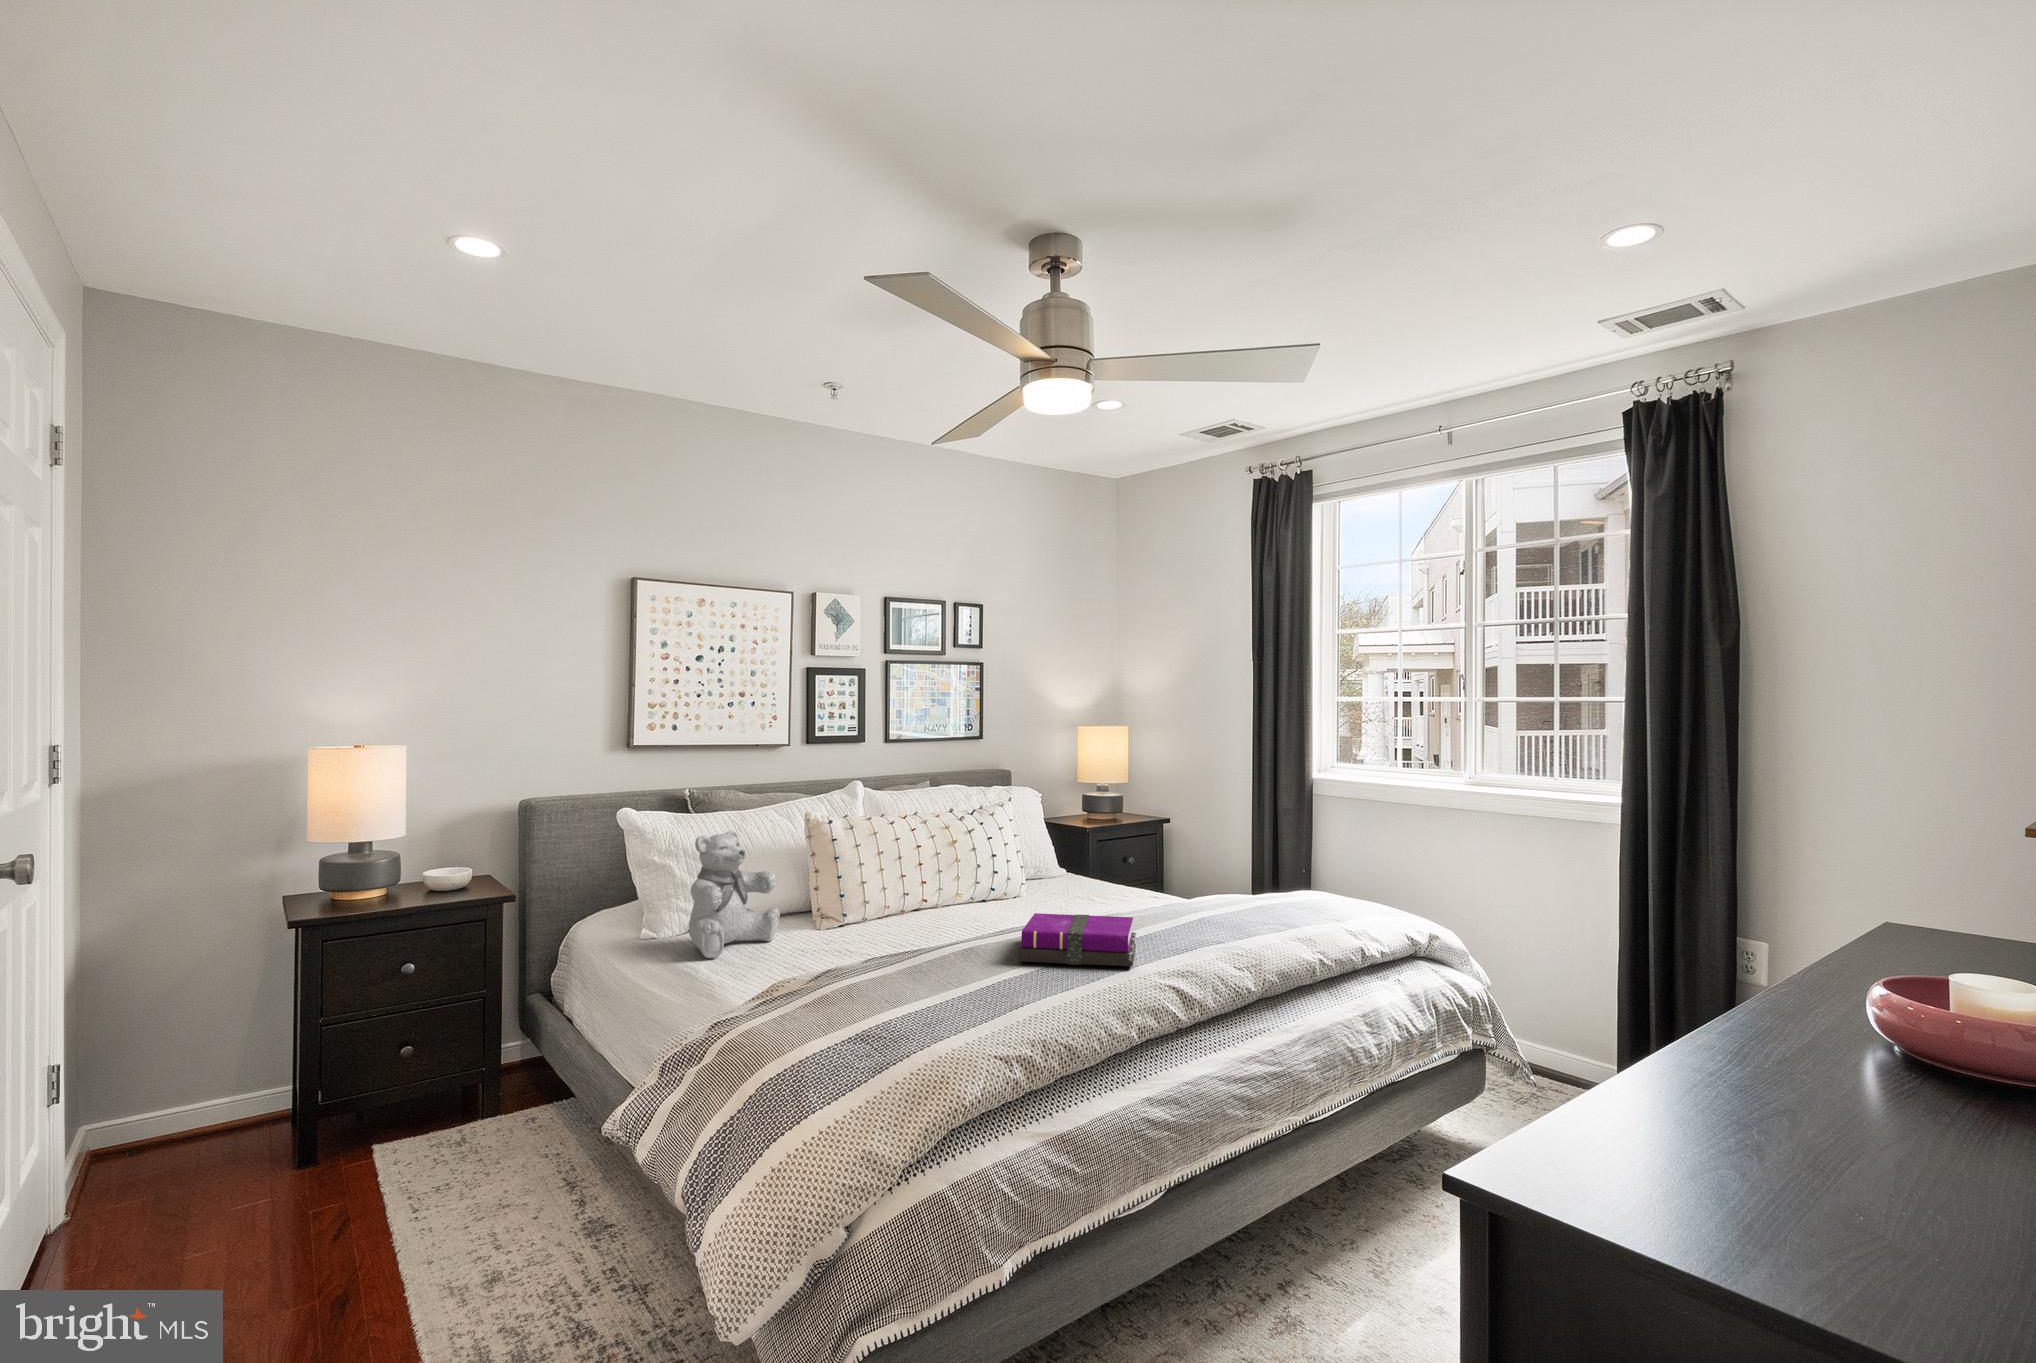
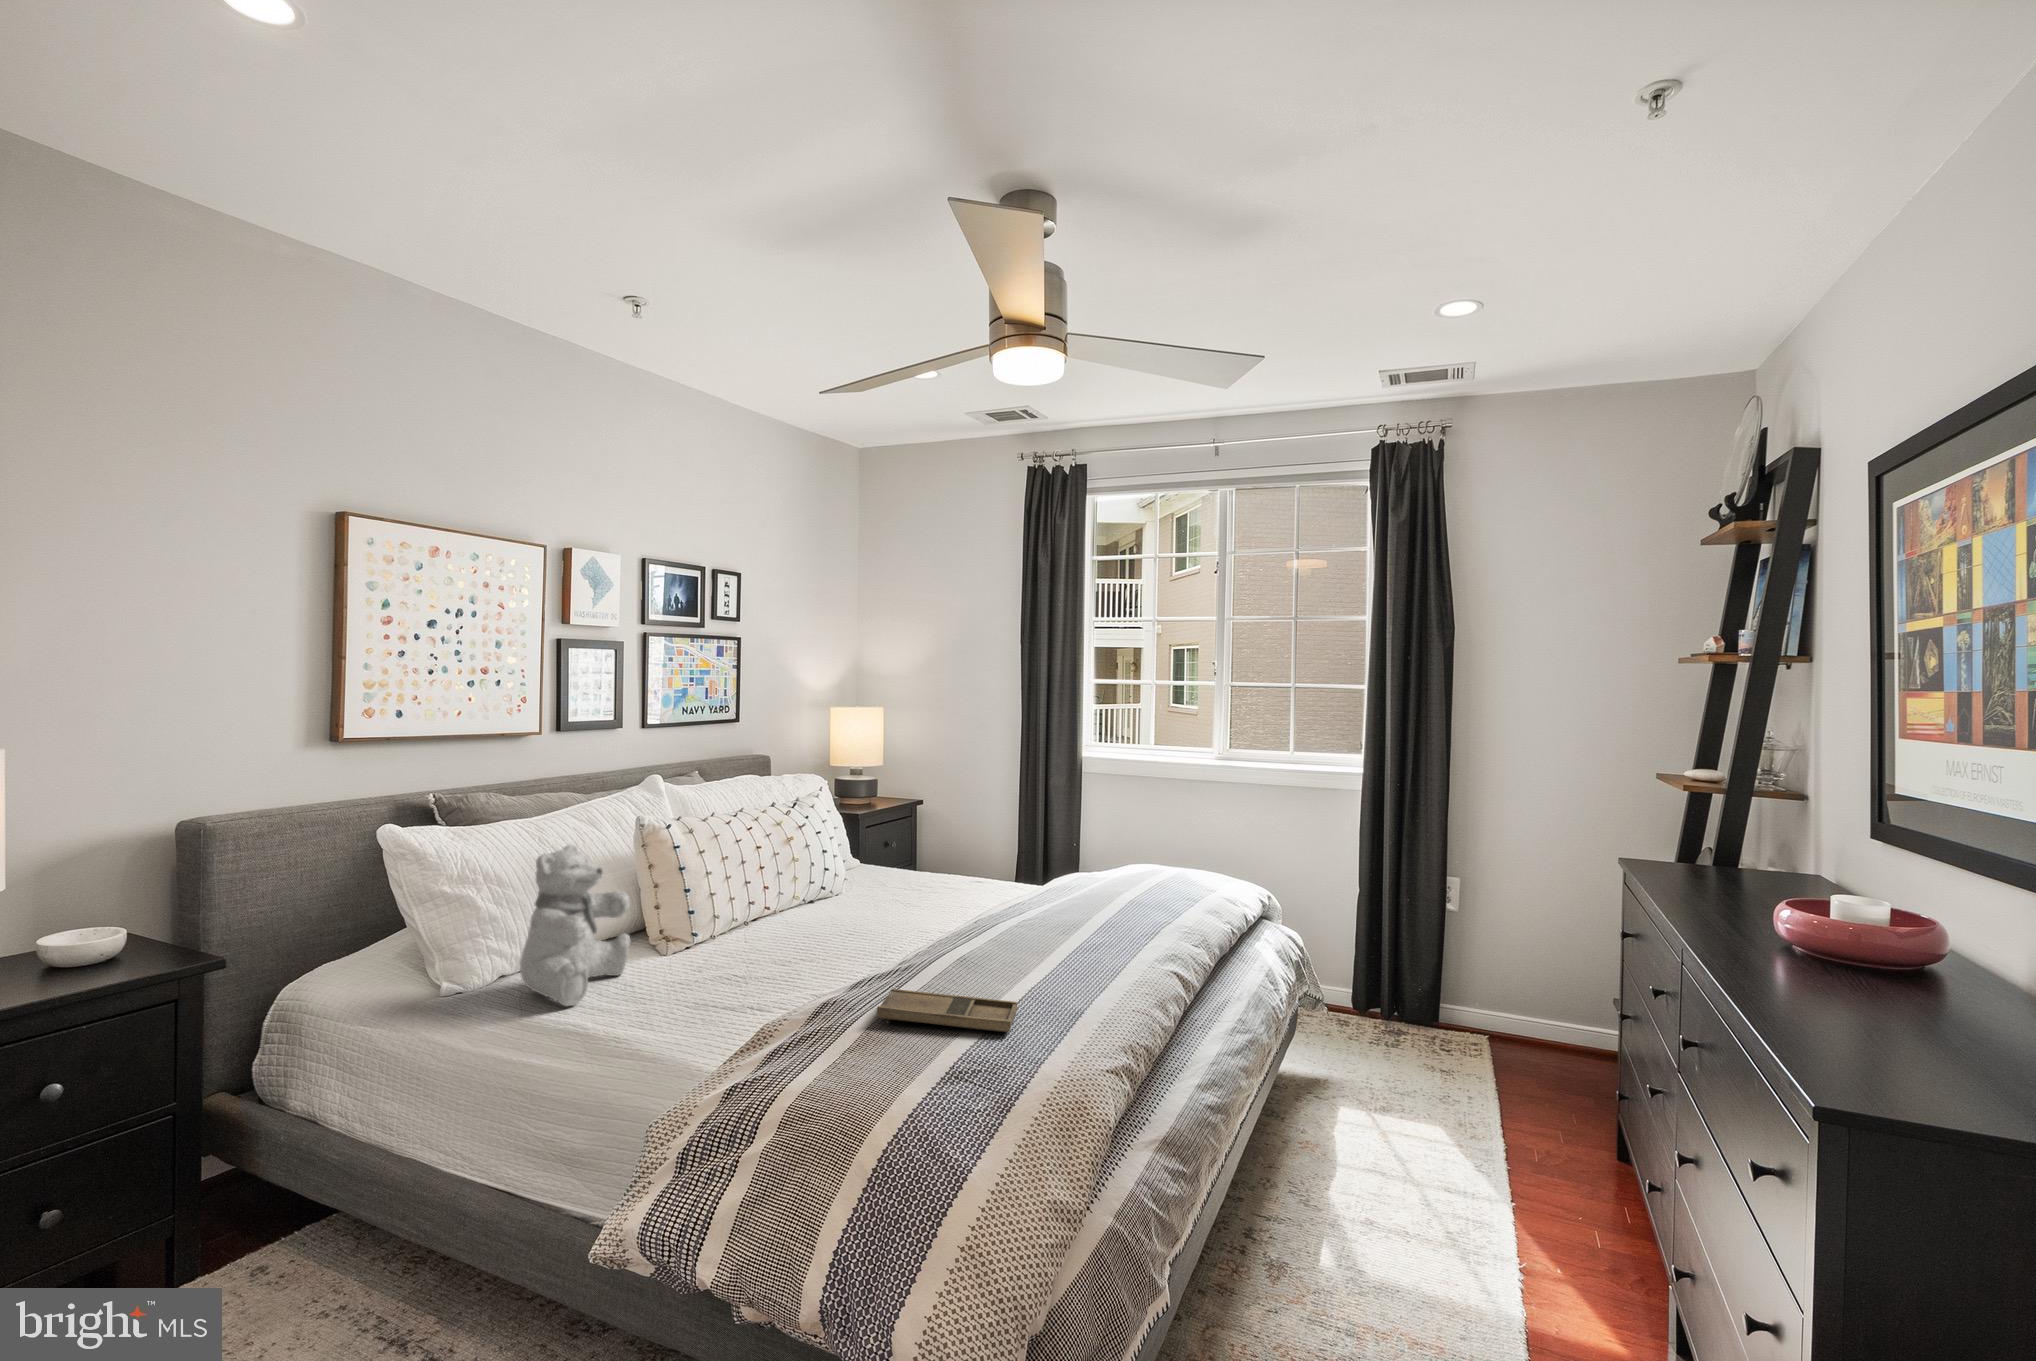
notebook: present [1018,913,1136,966] -> none [981,906,1118,965]
tray: none [852,966,975,1012] -> present [877,989,1018,1032]

